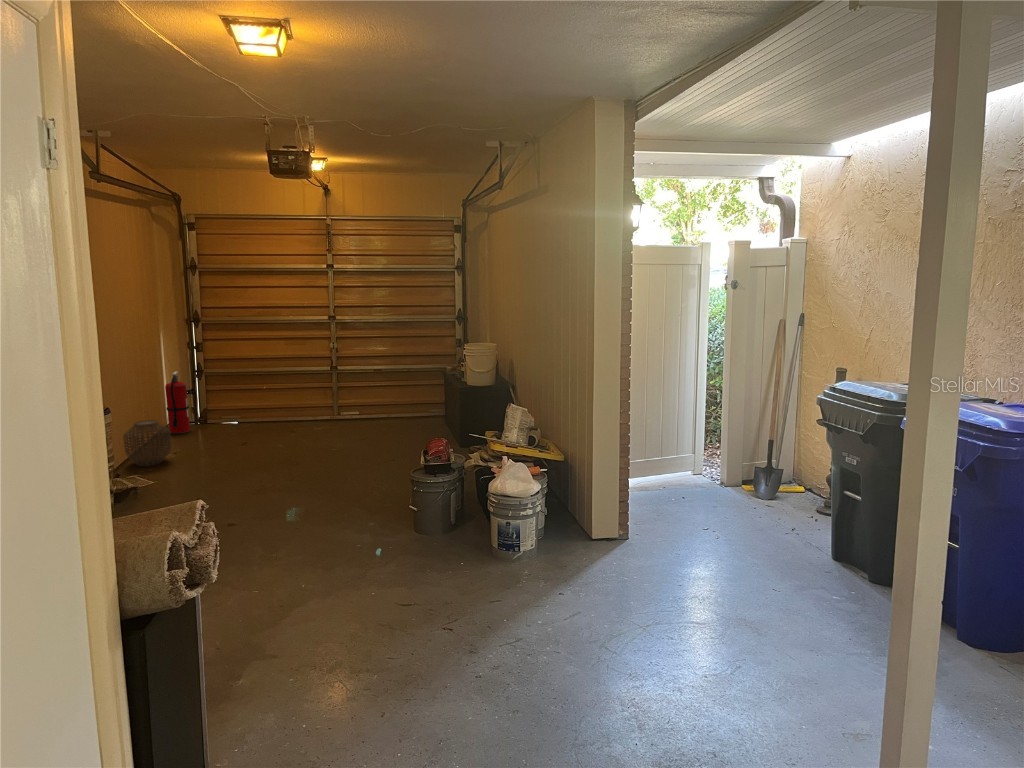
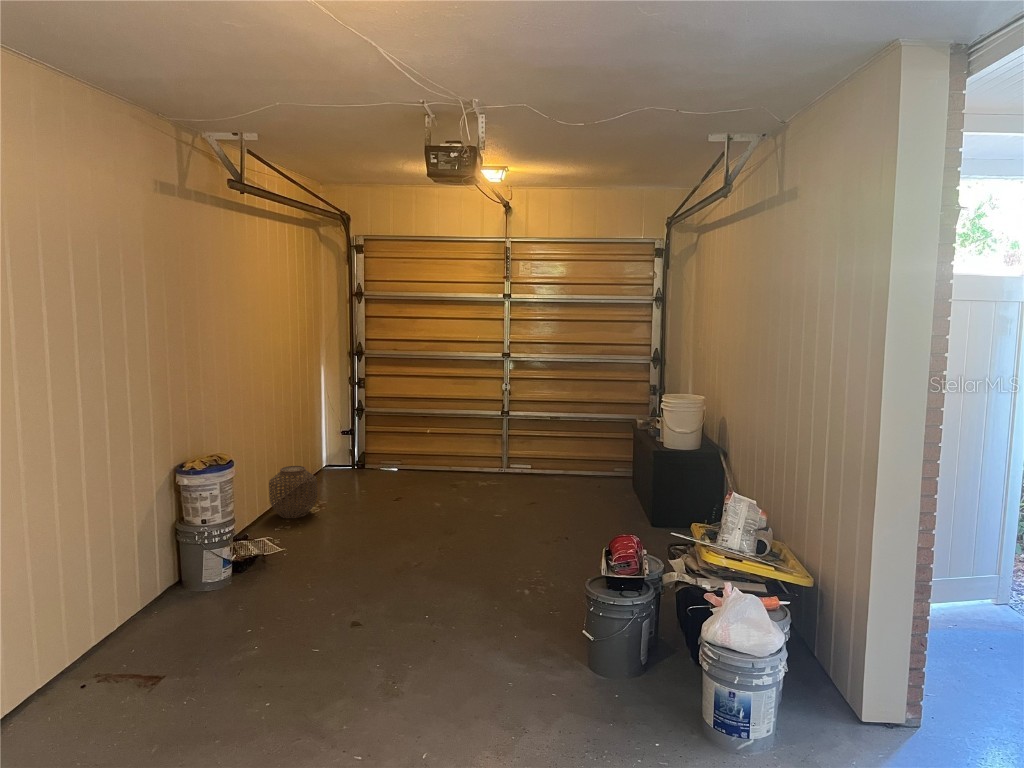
fire extinguisher: present [165,371,190,433] -> none [322,409,344,478]

